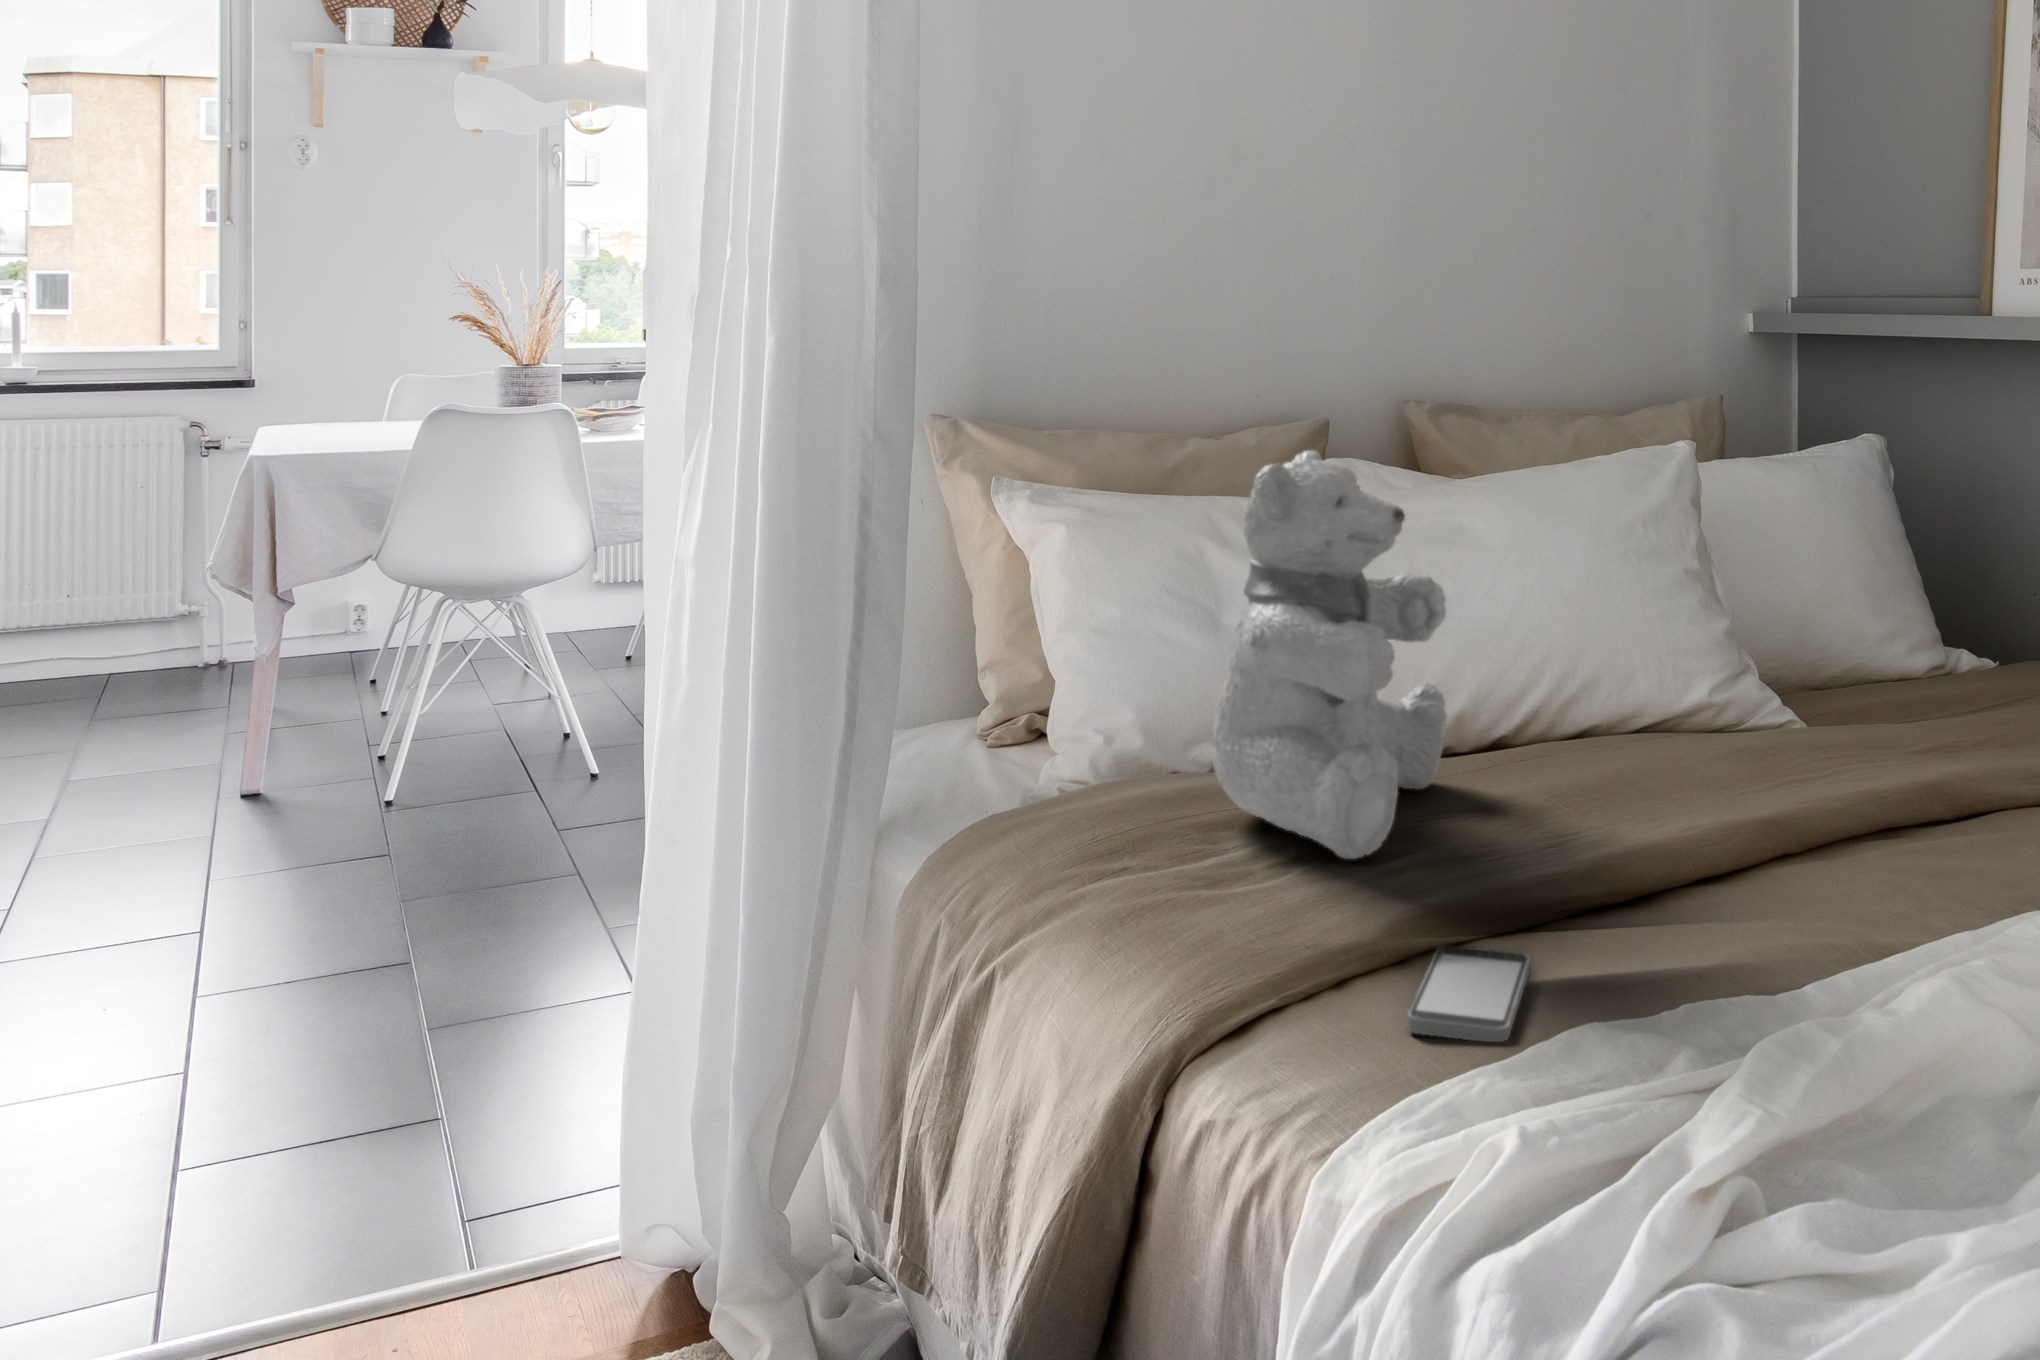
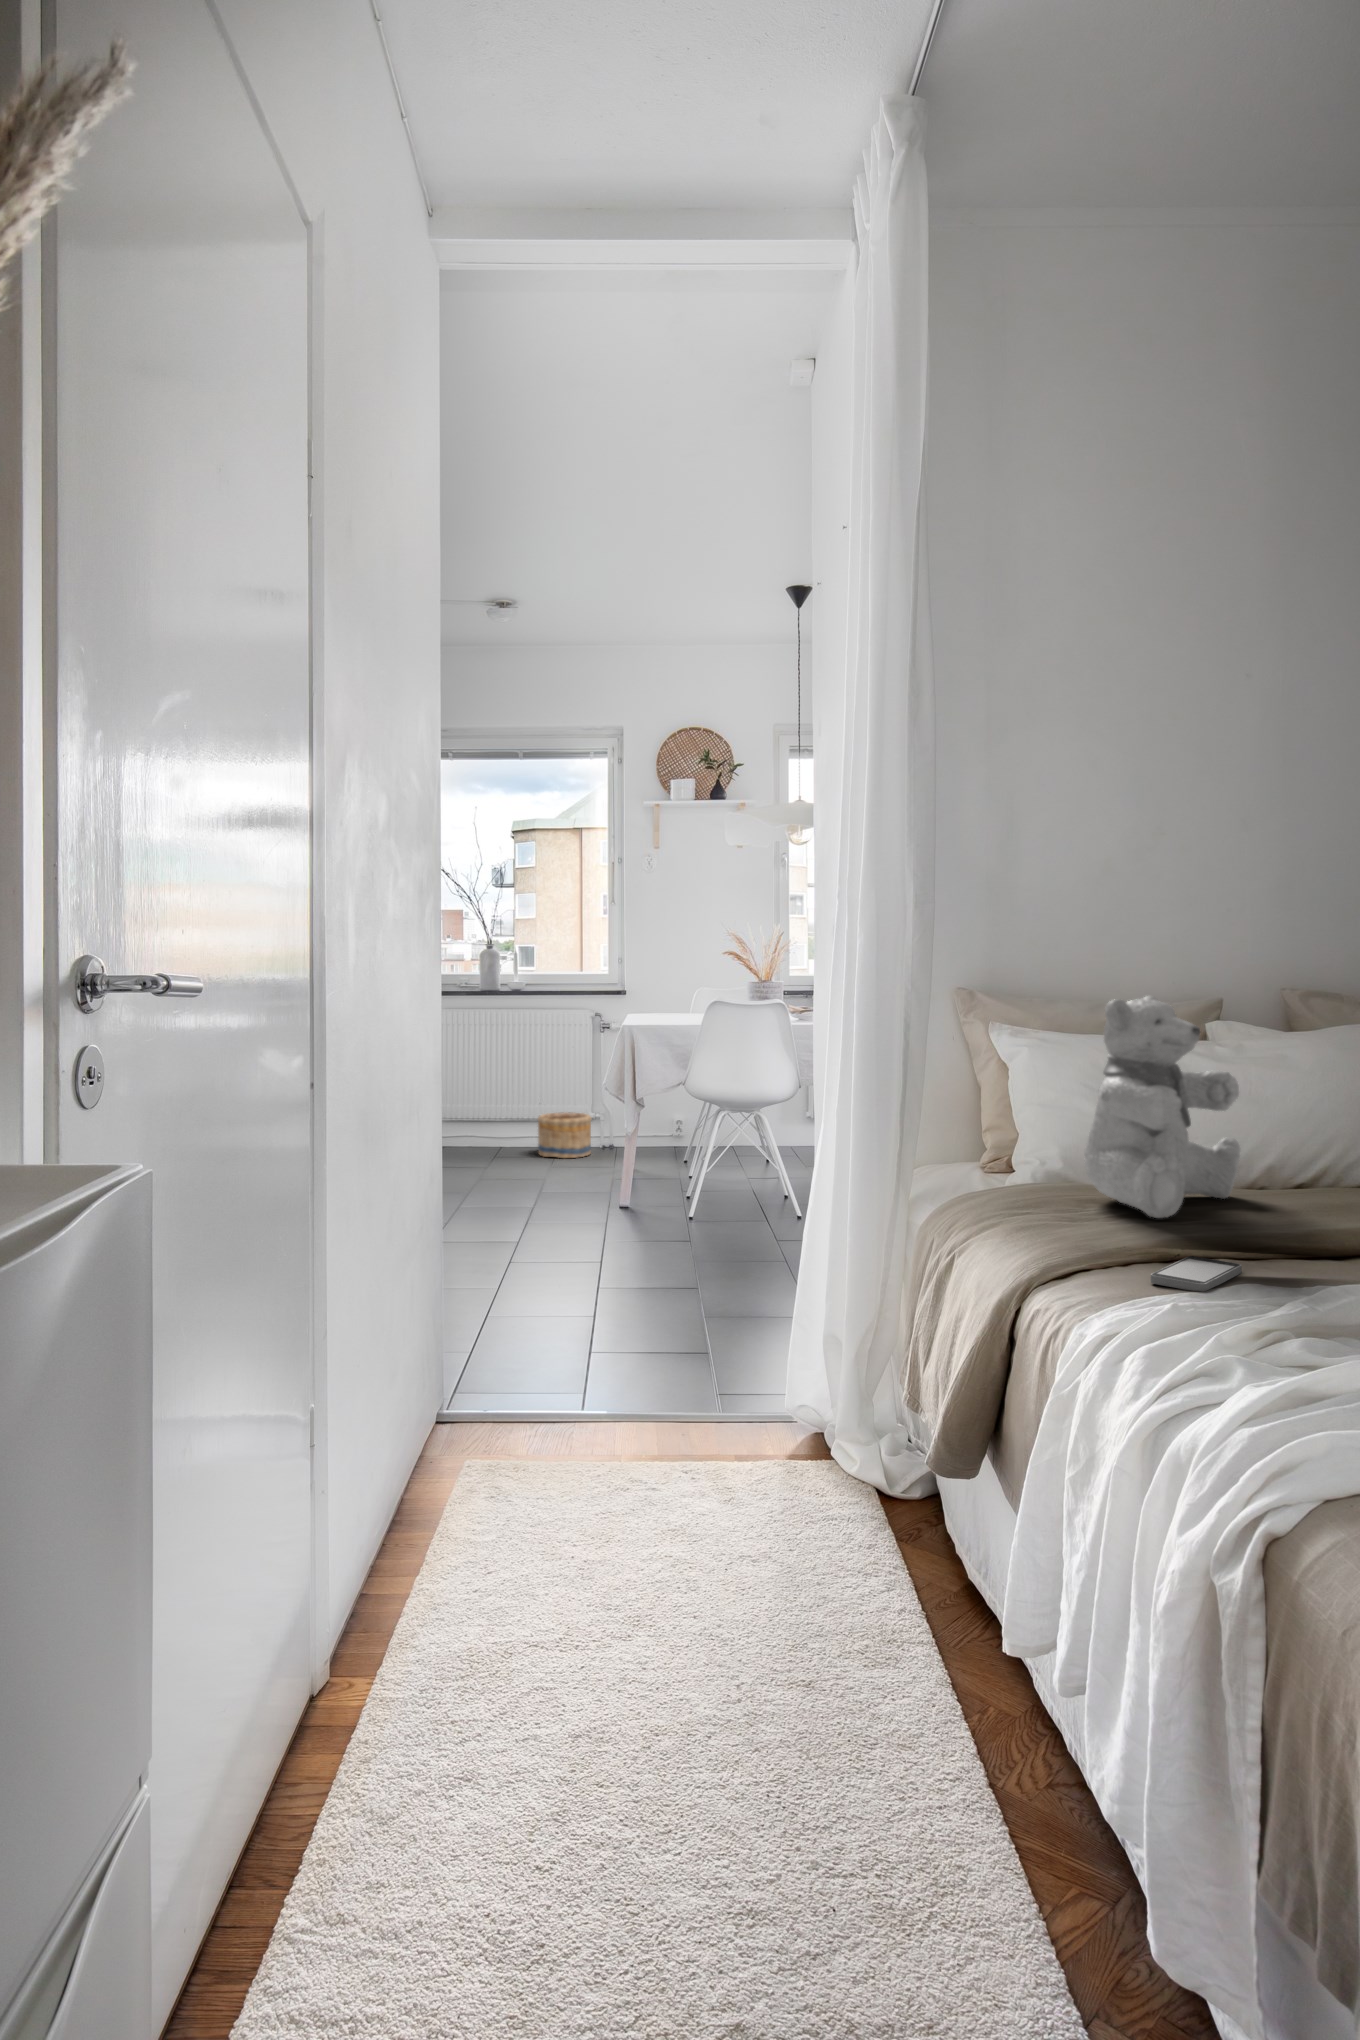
basket: none [63,607,182,698] -> present [538,1112,592,1158]

